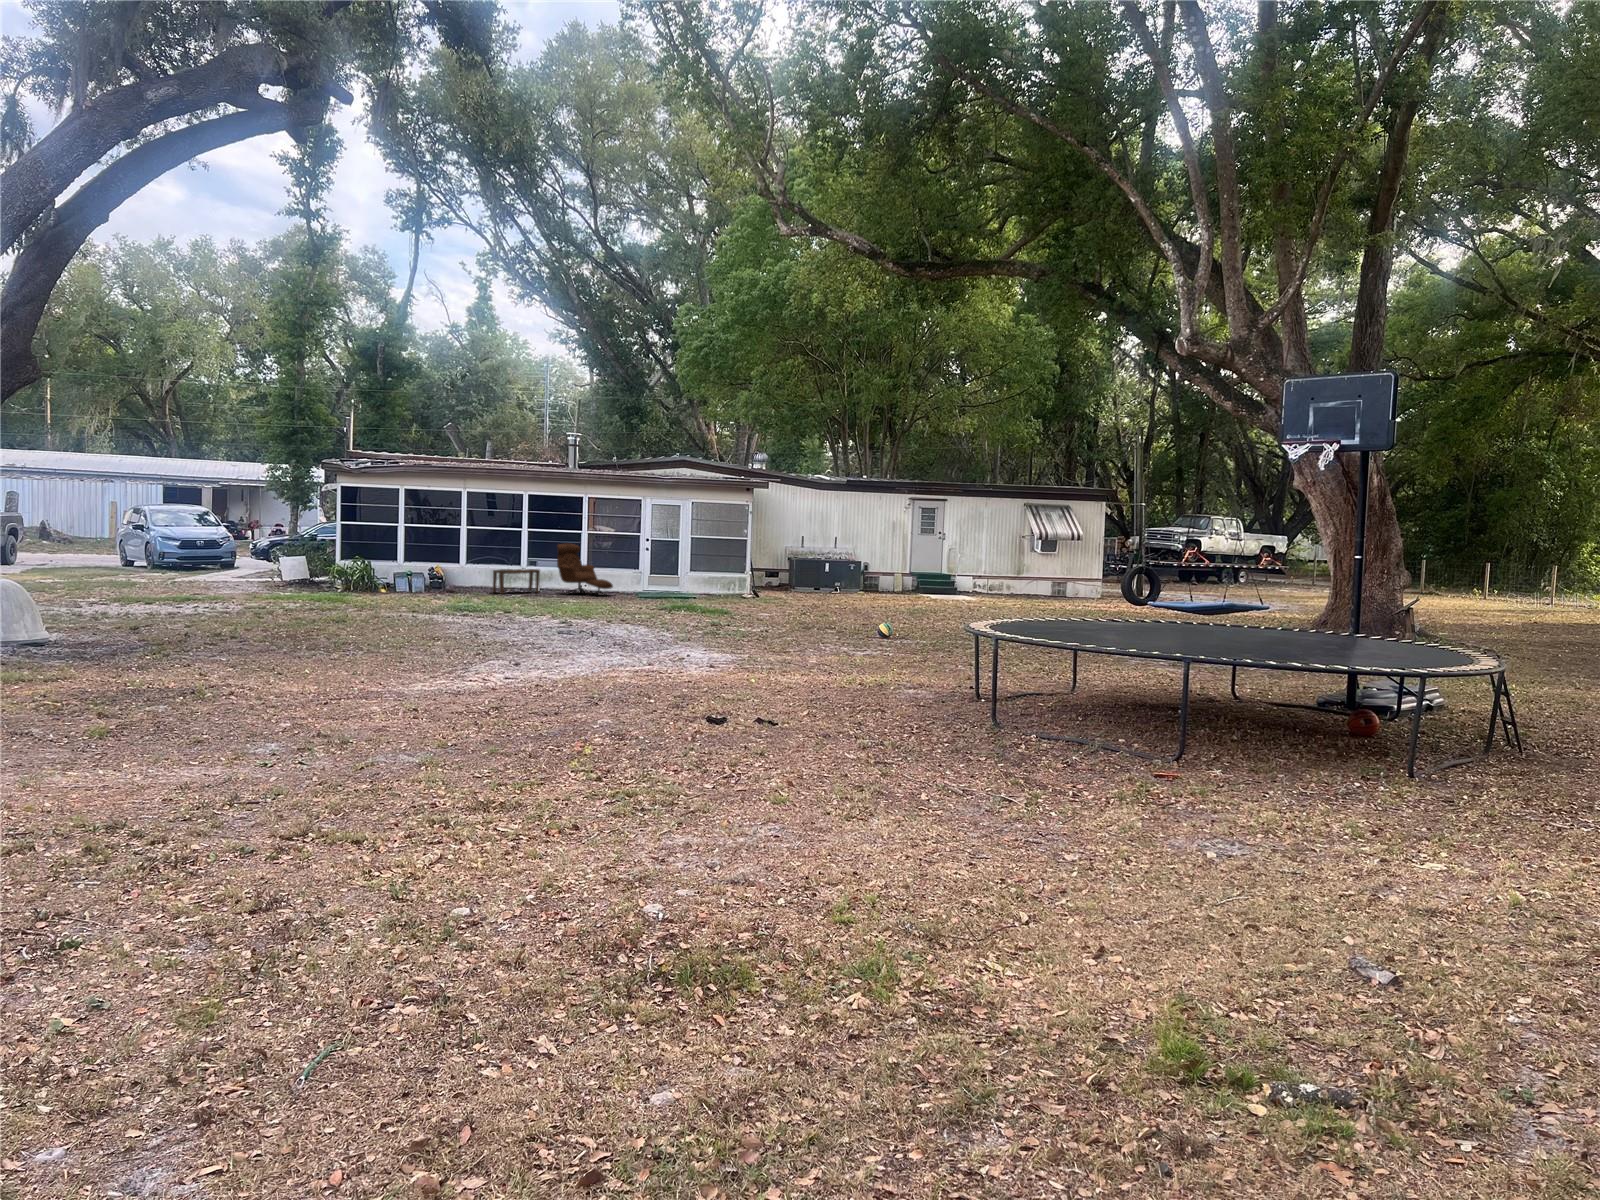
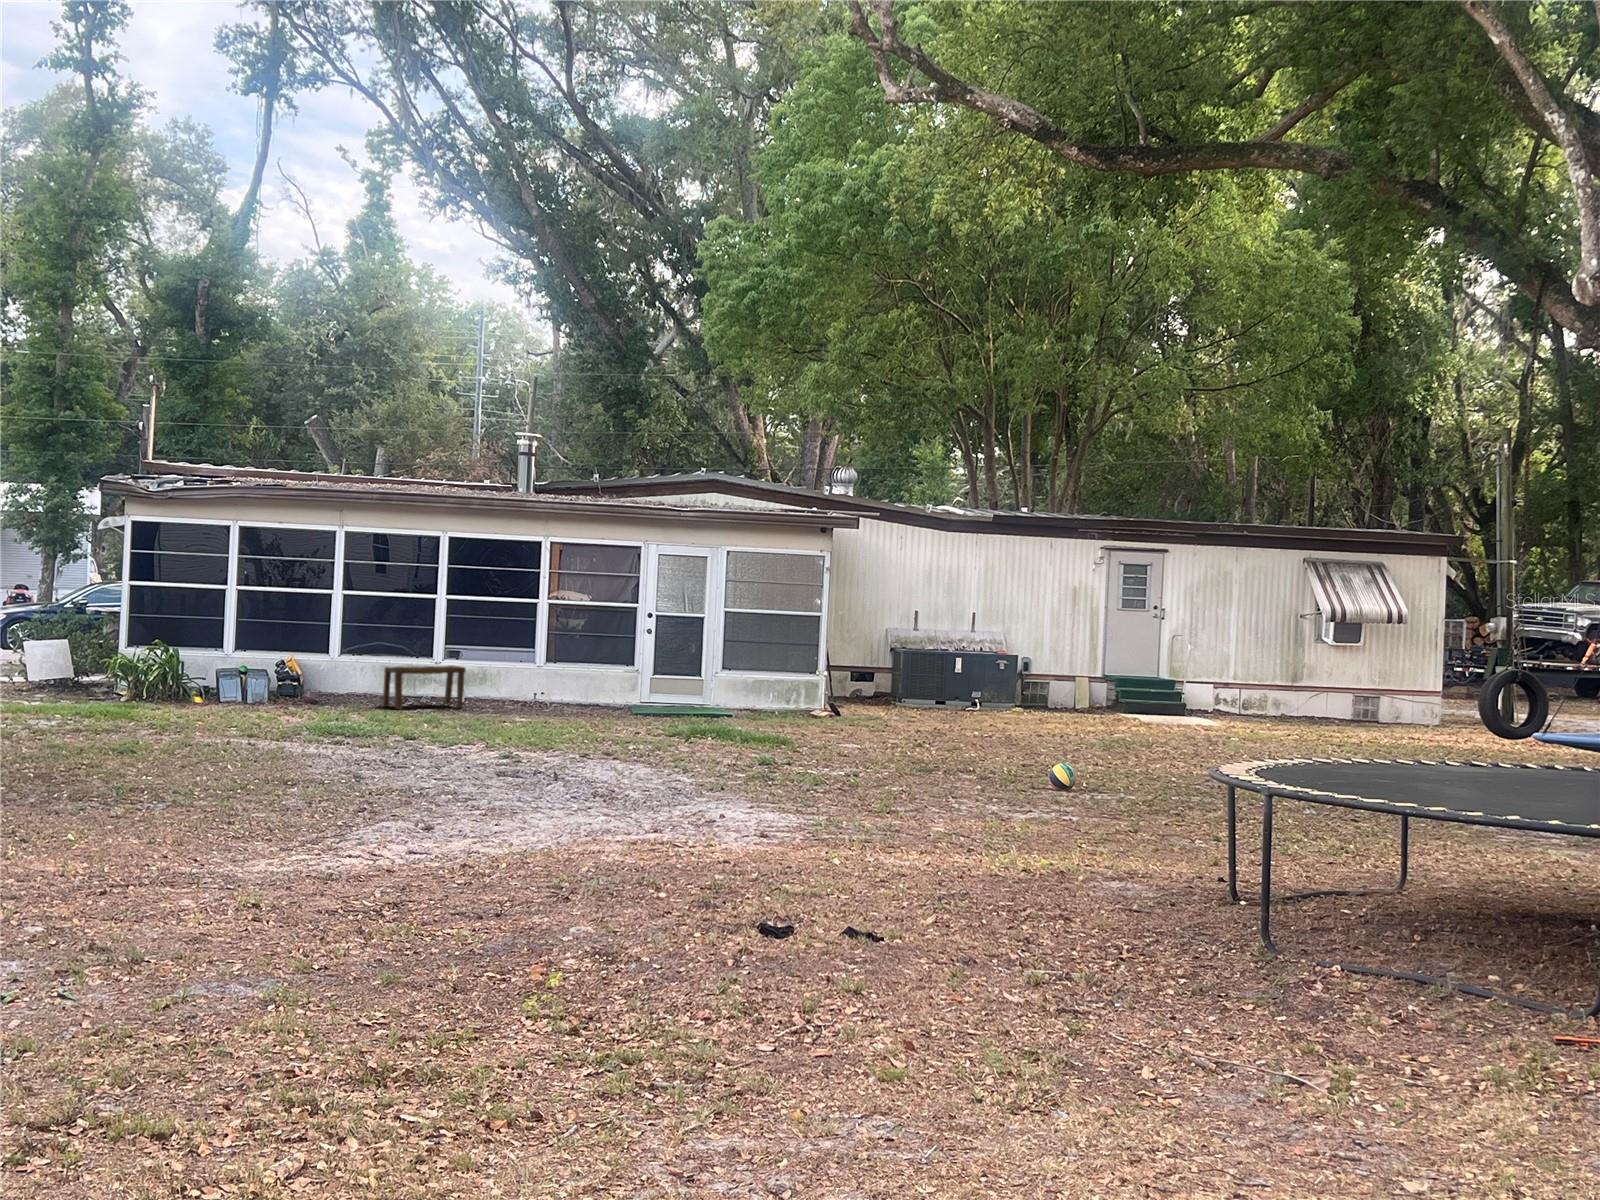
lounge chair: present [557,543,613,595] -> none [495,622,591,716]

